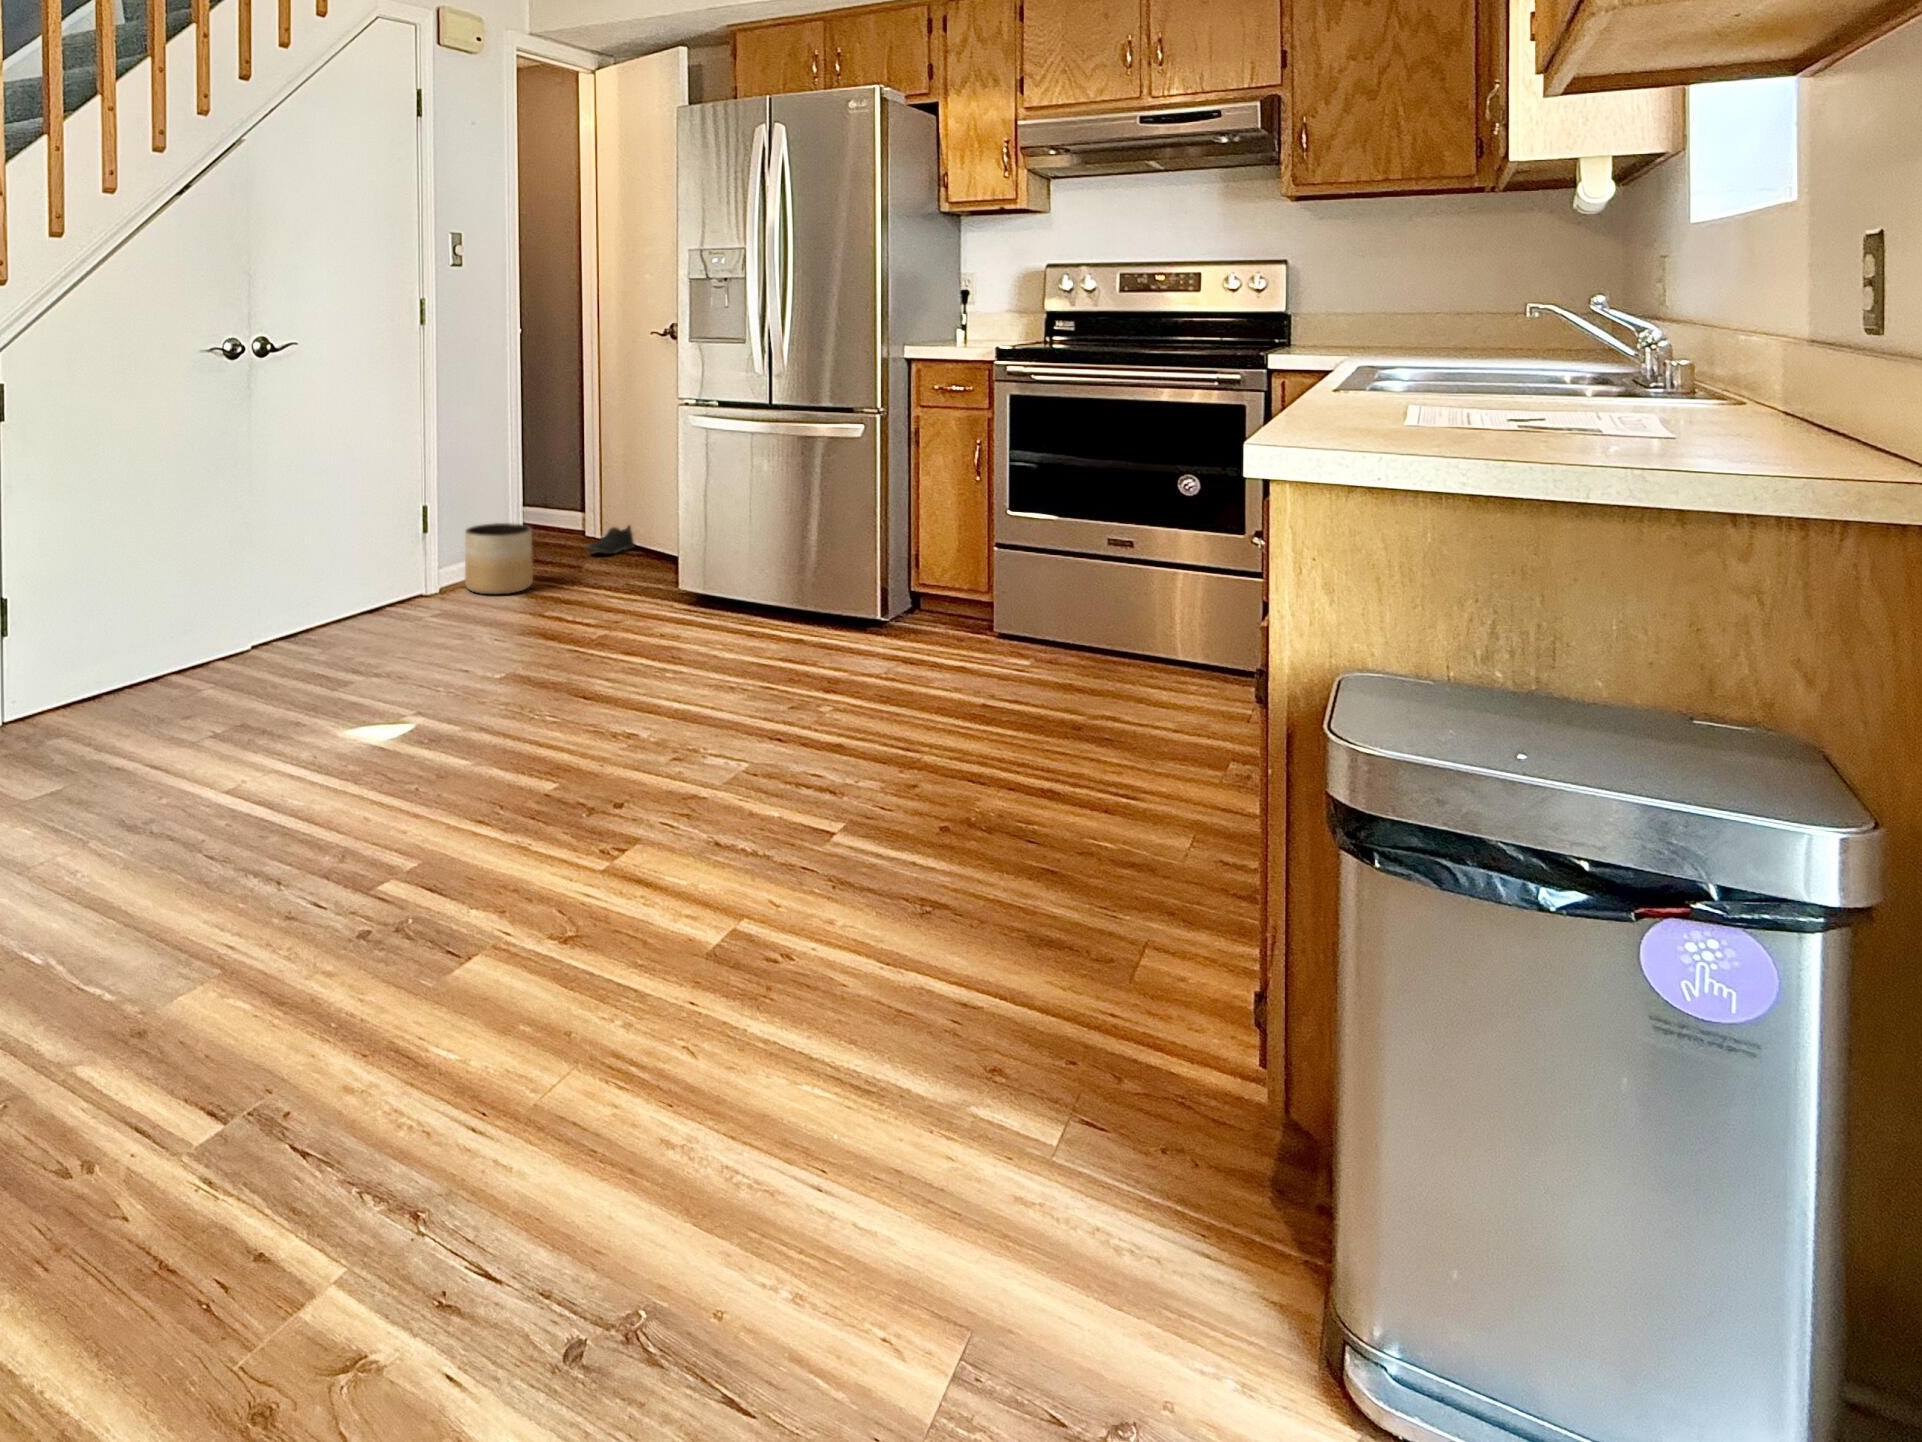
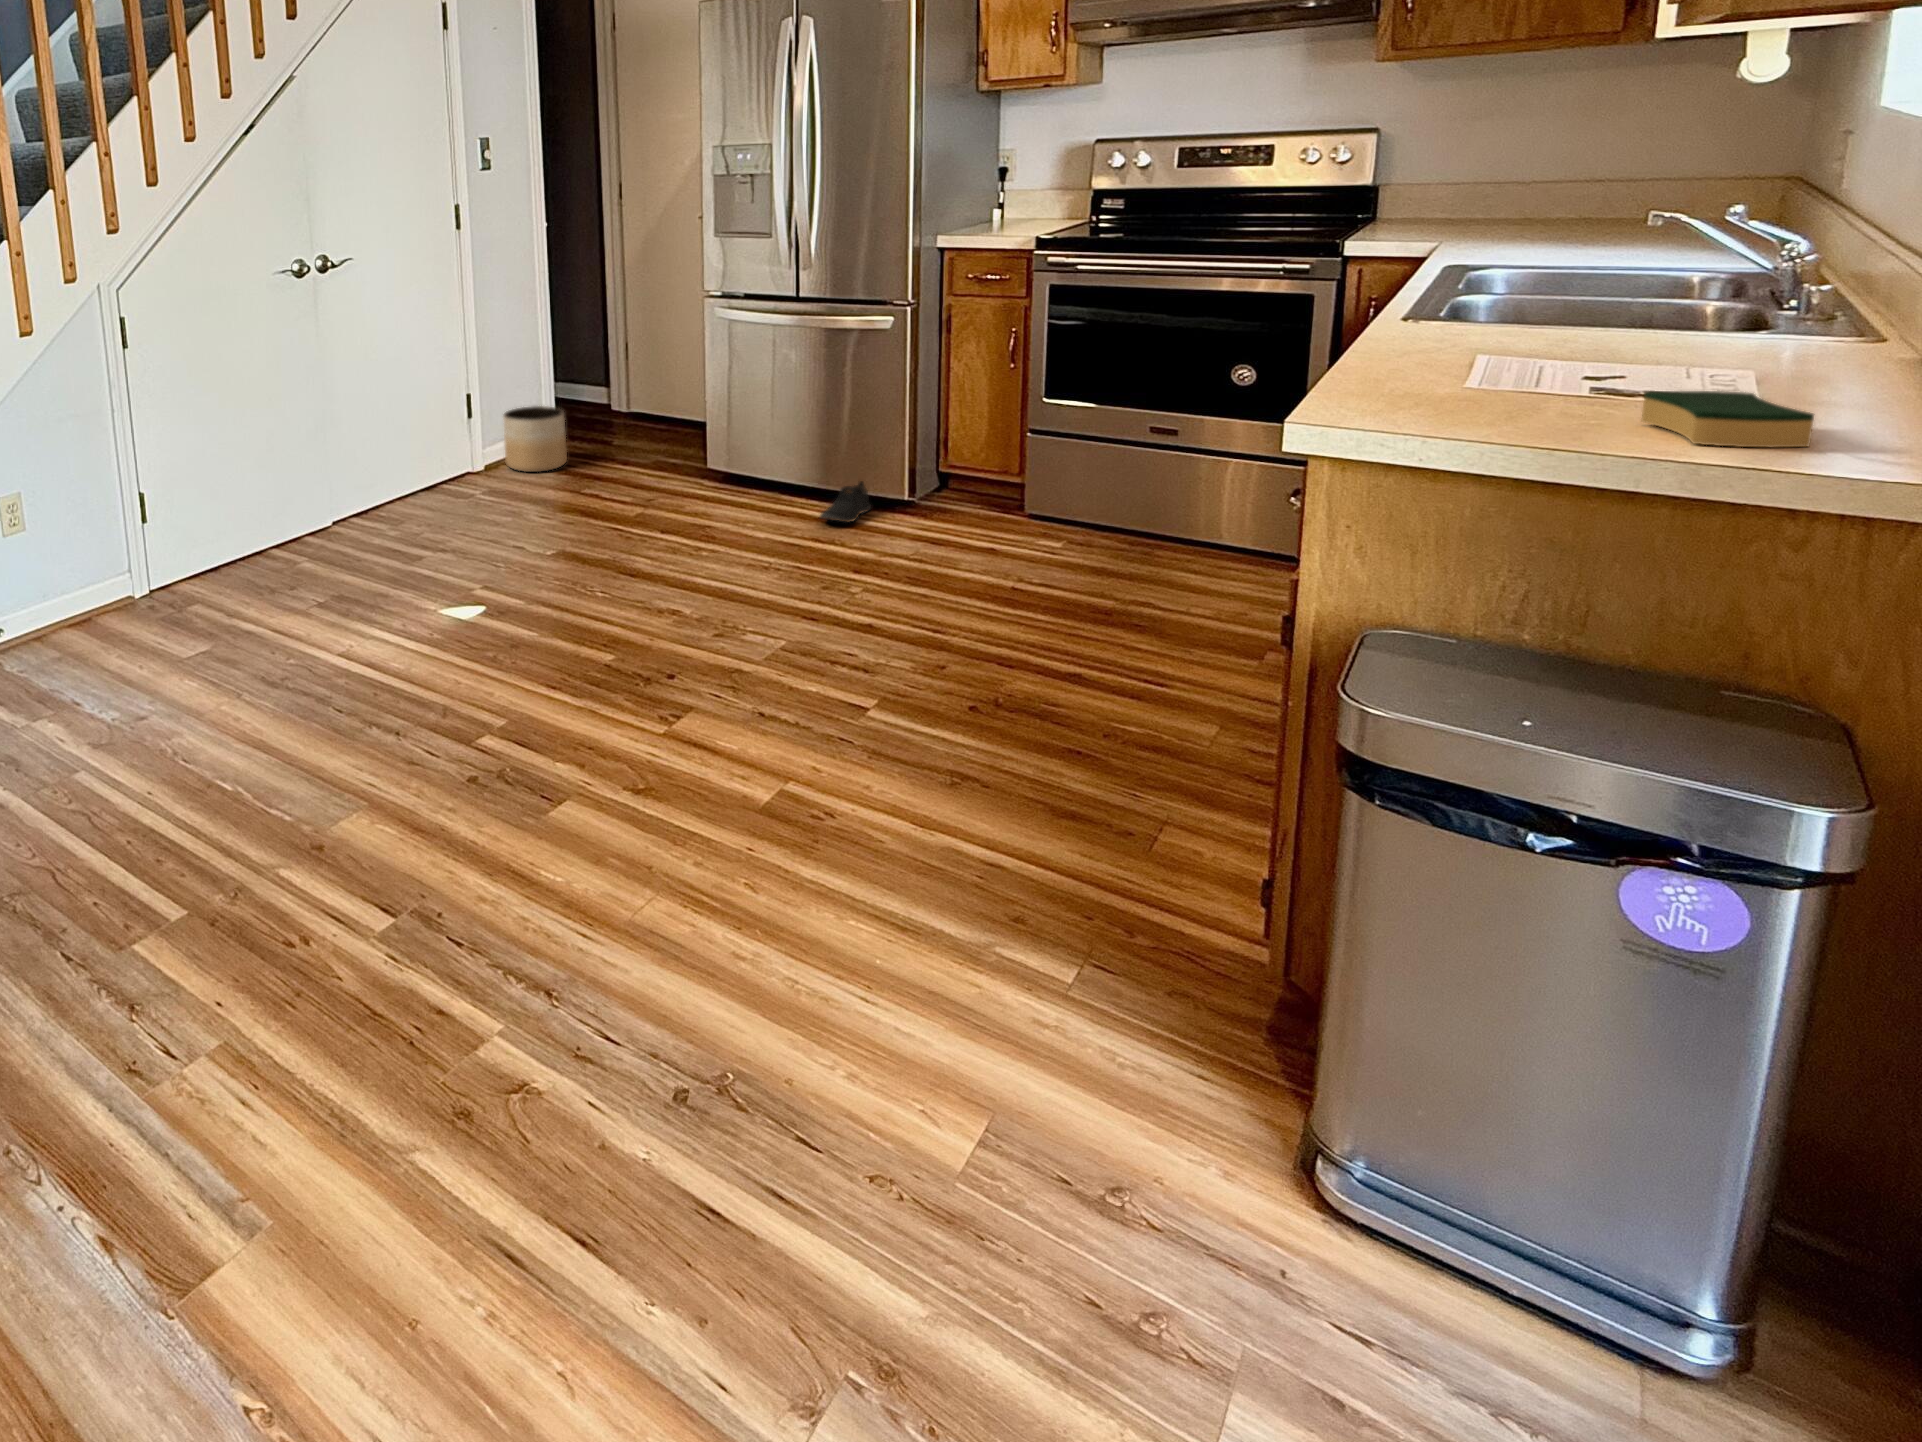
sponge: none [1575,406,1733,451] -> present [1641,391,1814,447]
shoe: present [585,526,635,554] -> present [820,481,871,523]

